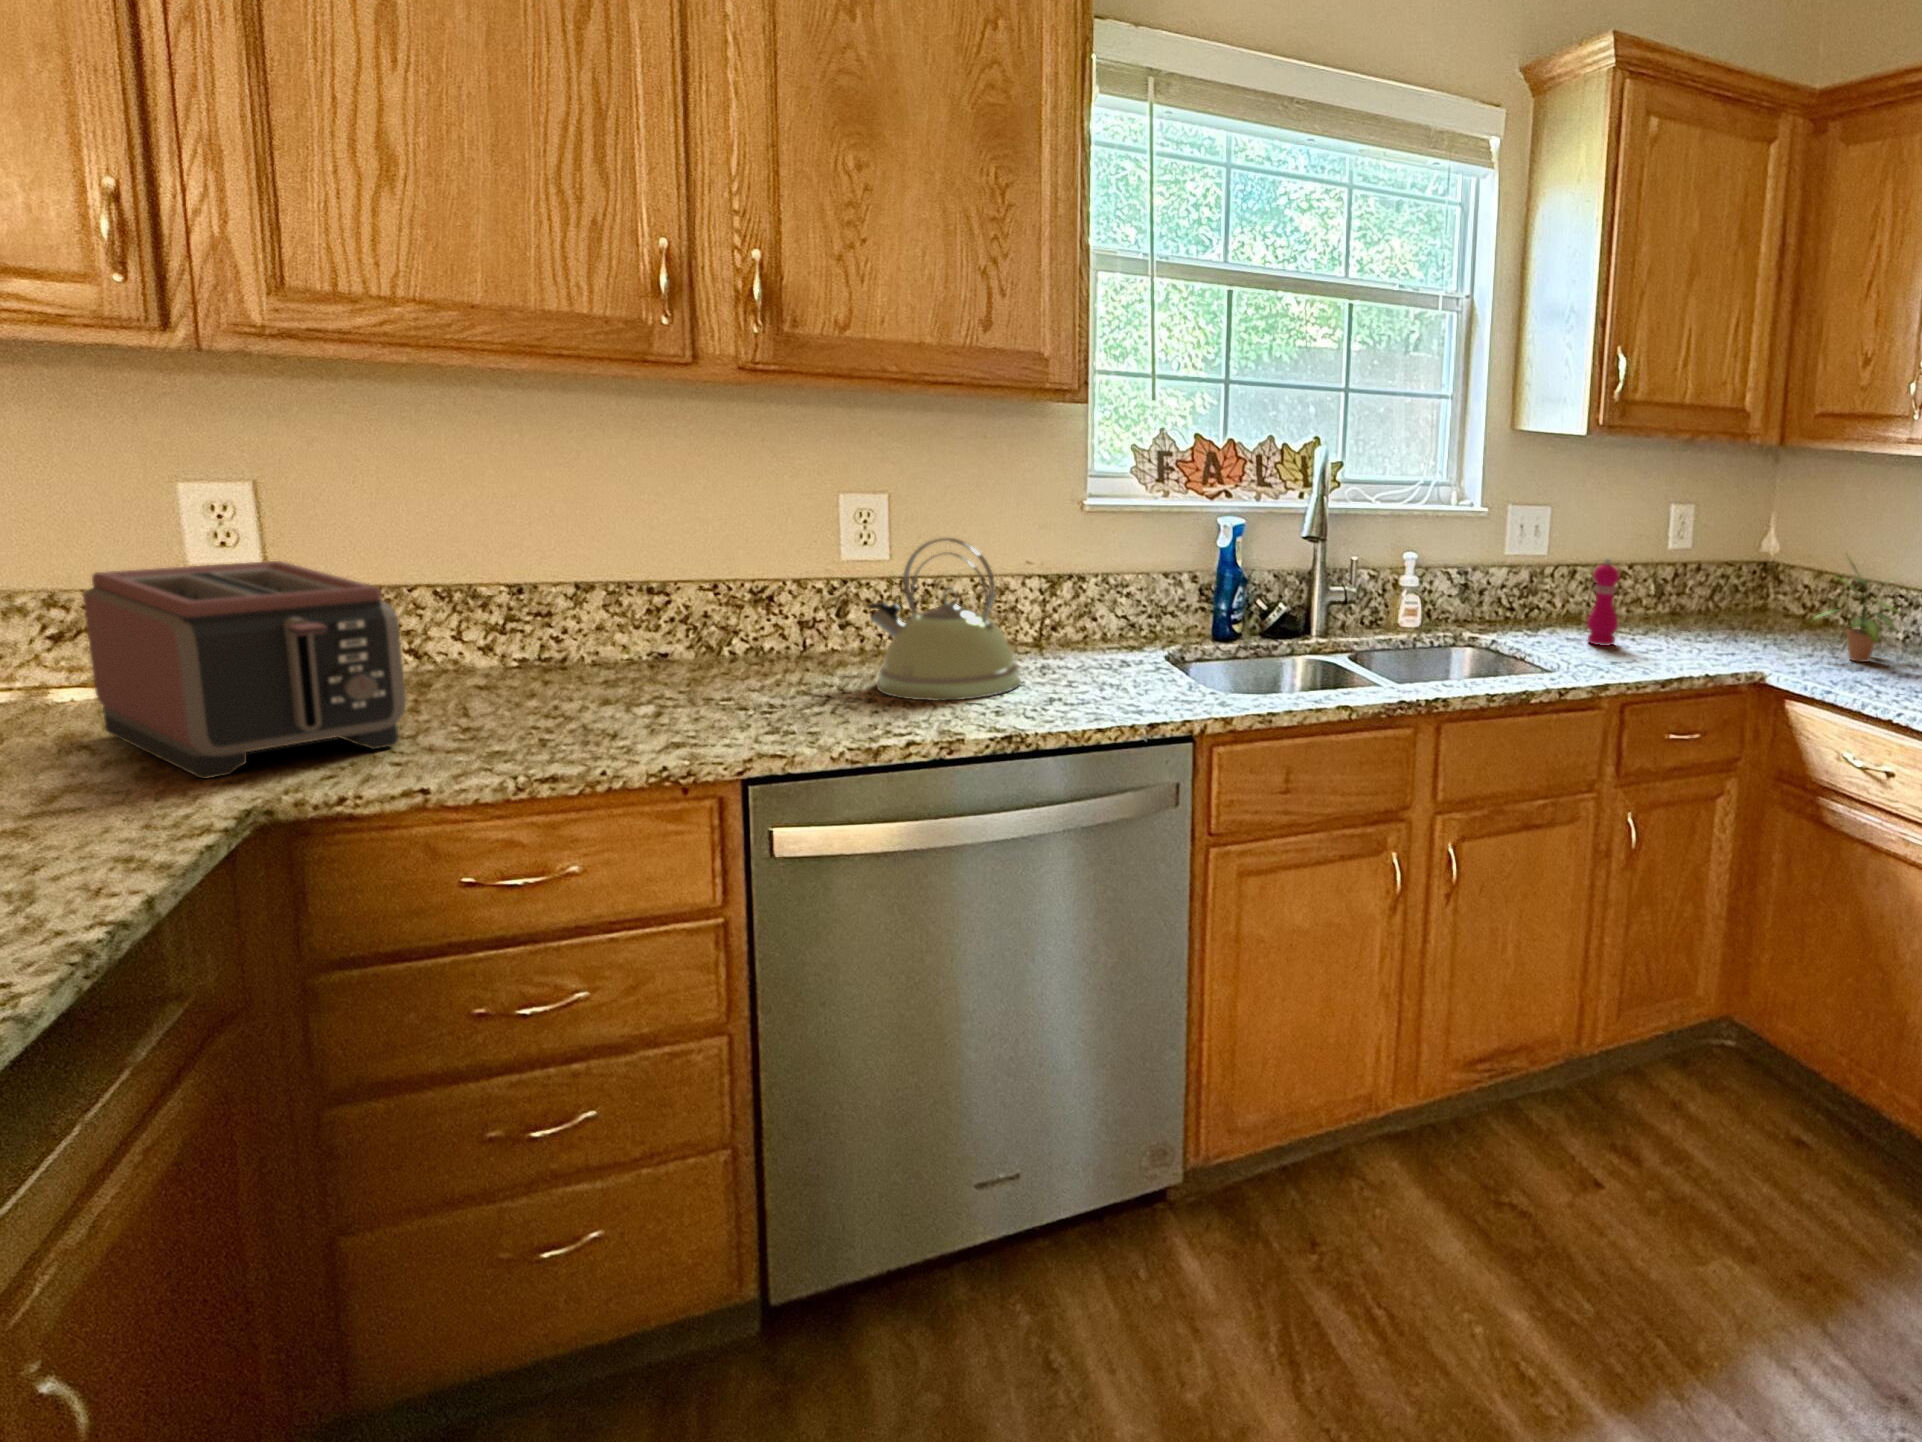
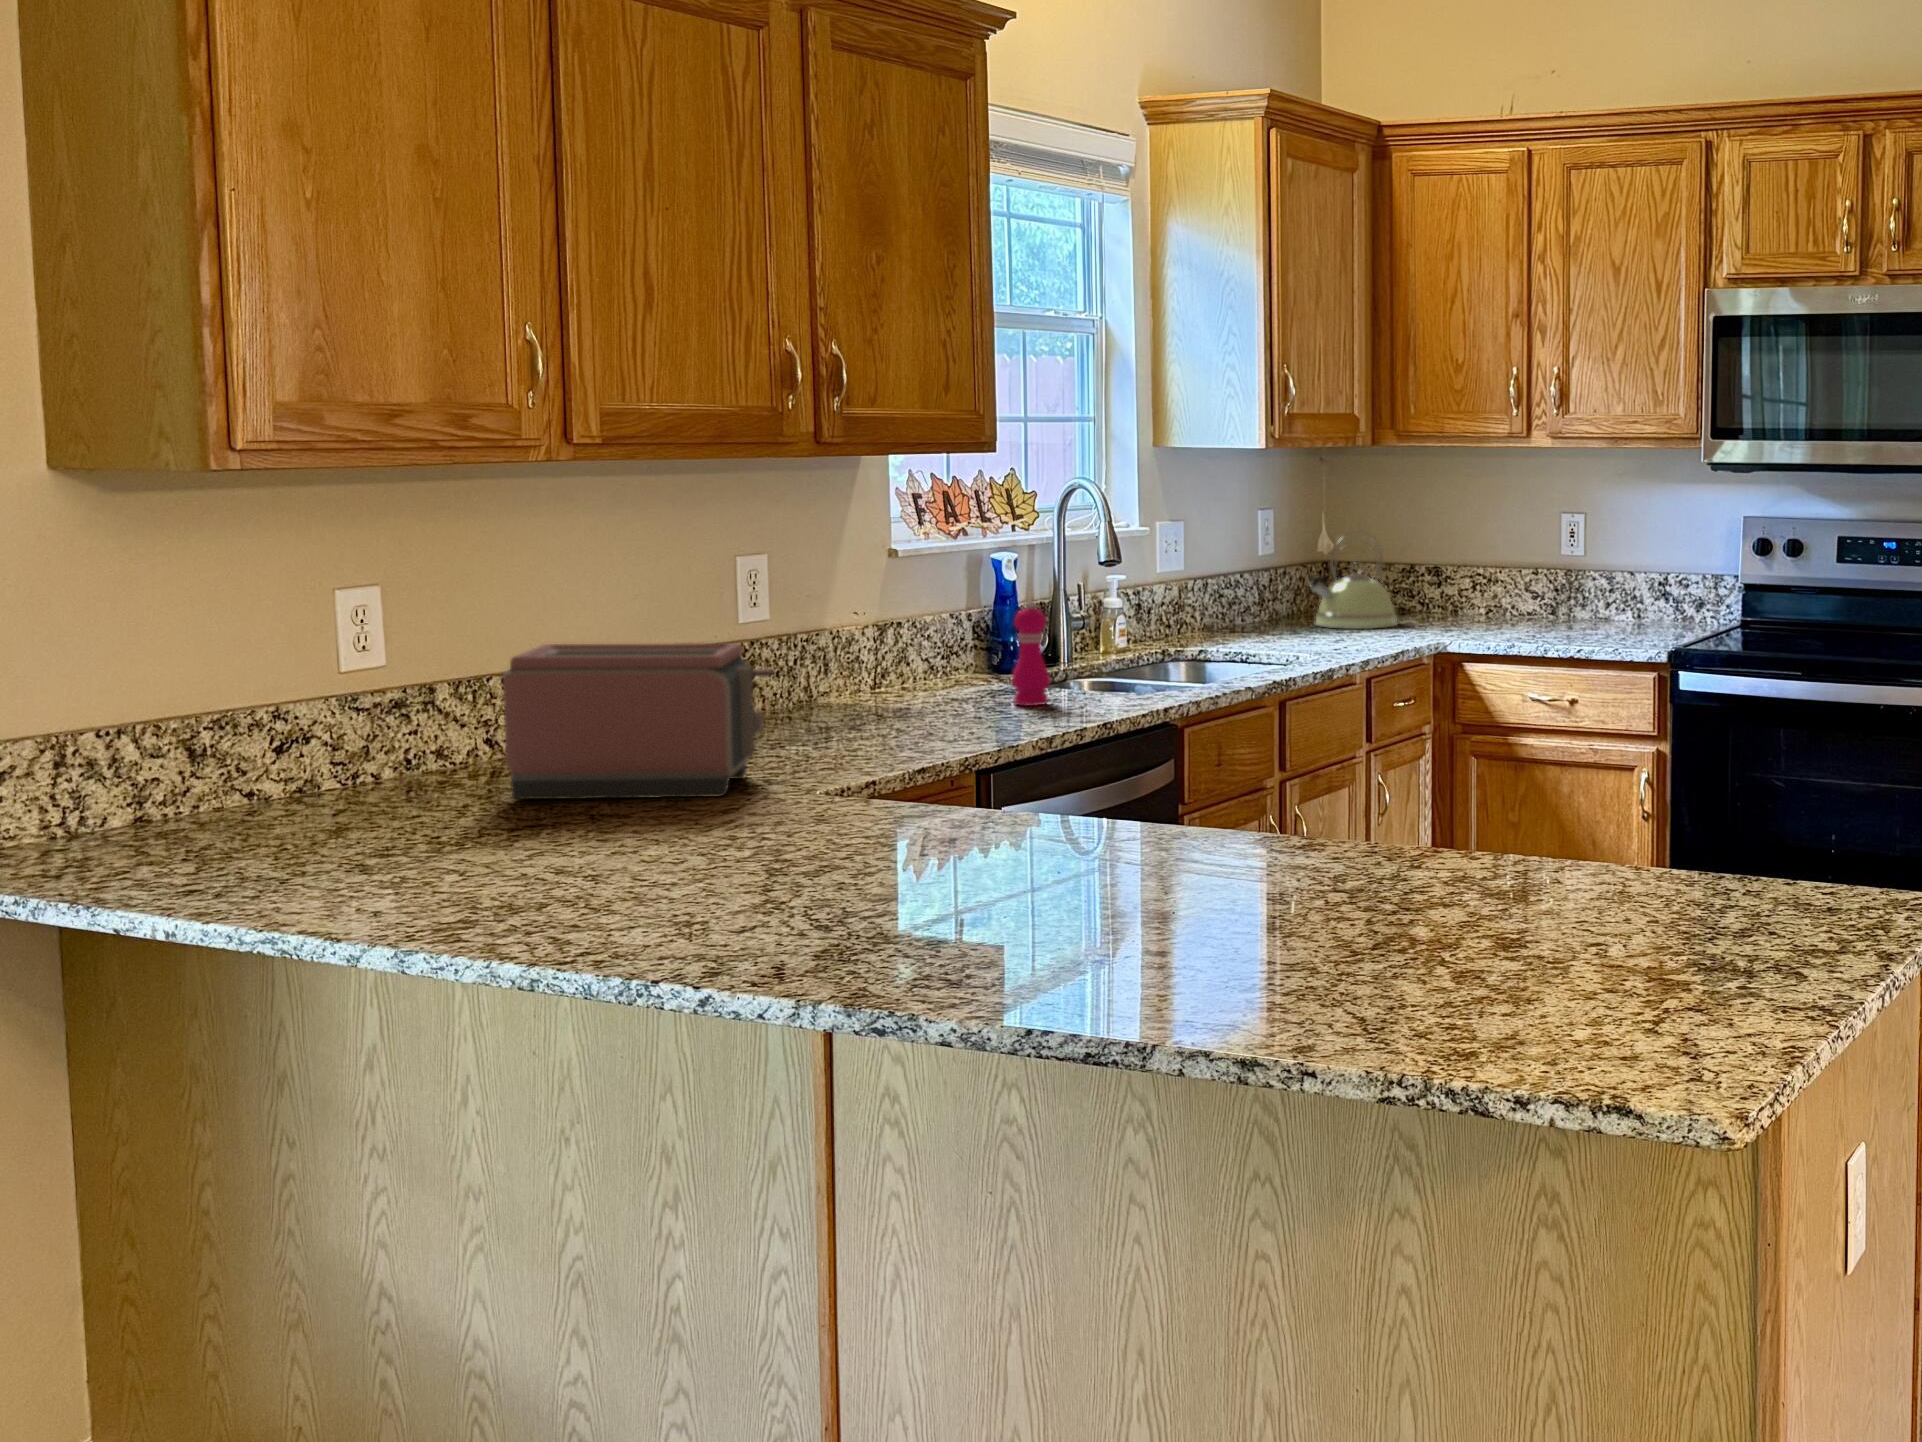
kettle: present [868,538,1021,701] -> present [1310,532,1397,629]
potted plant: present [1815,554,1899,662] -> none [1442,534,1521,632]
pepper mill: present [1587,558,1619,646] -> present [1012,600,1050,706]

